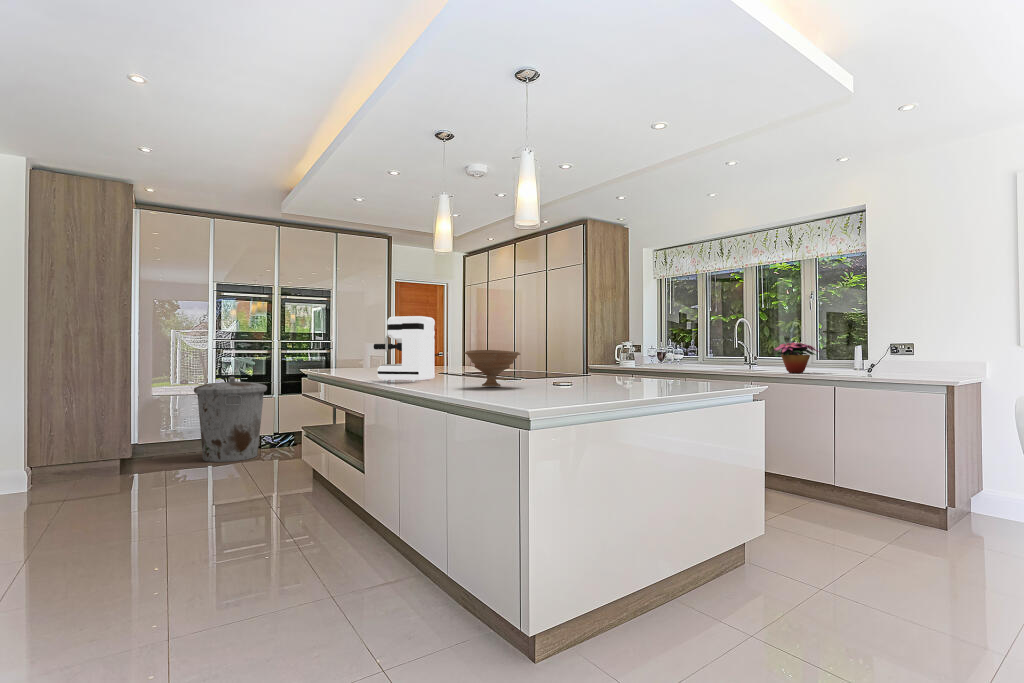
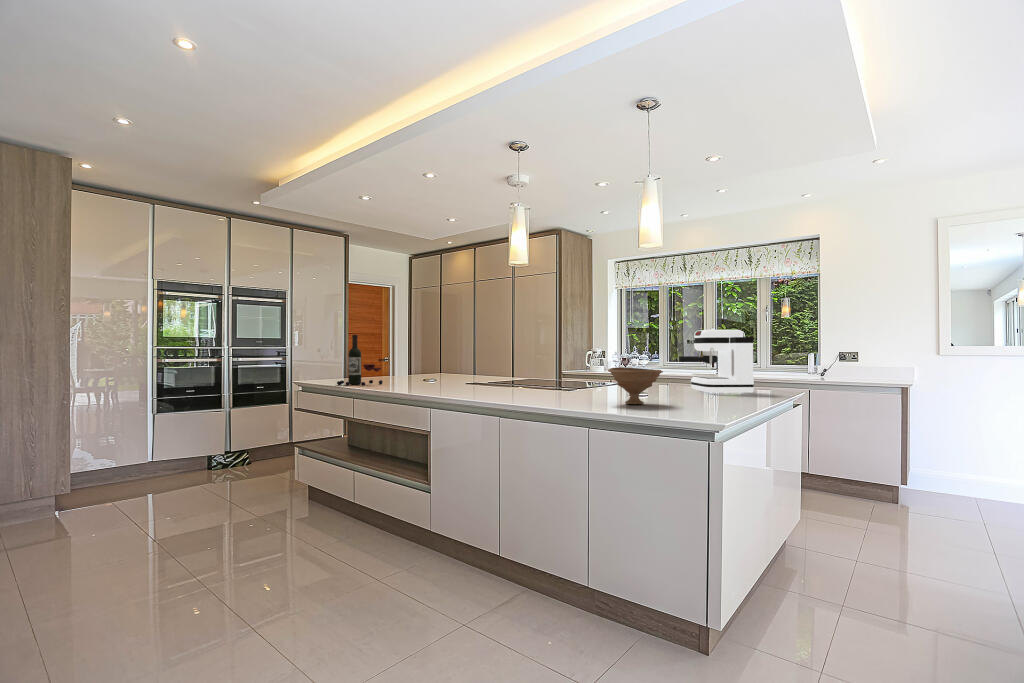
coffee maker: present [374,316,435,382] -> present [679,330,754,394]
wine bottle: none [324,326,367,374] -> present [337,335,383,386]
flower arrangement: present [775,343,819,373] -> none [759,351,802,378]
trash can: present [194,377,267,462] -> none [140,389,228,489]

